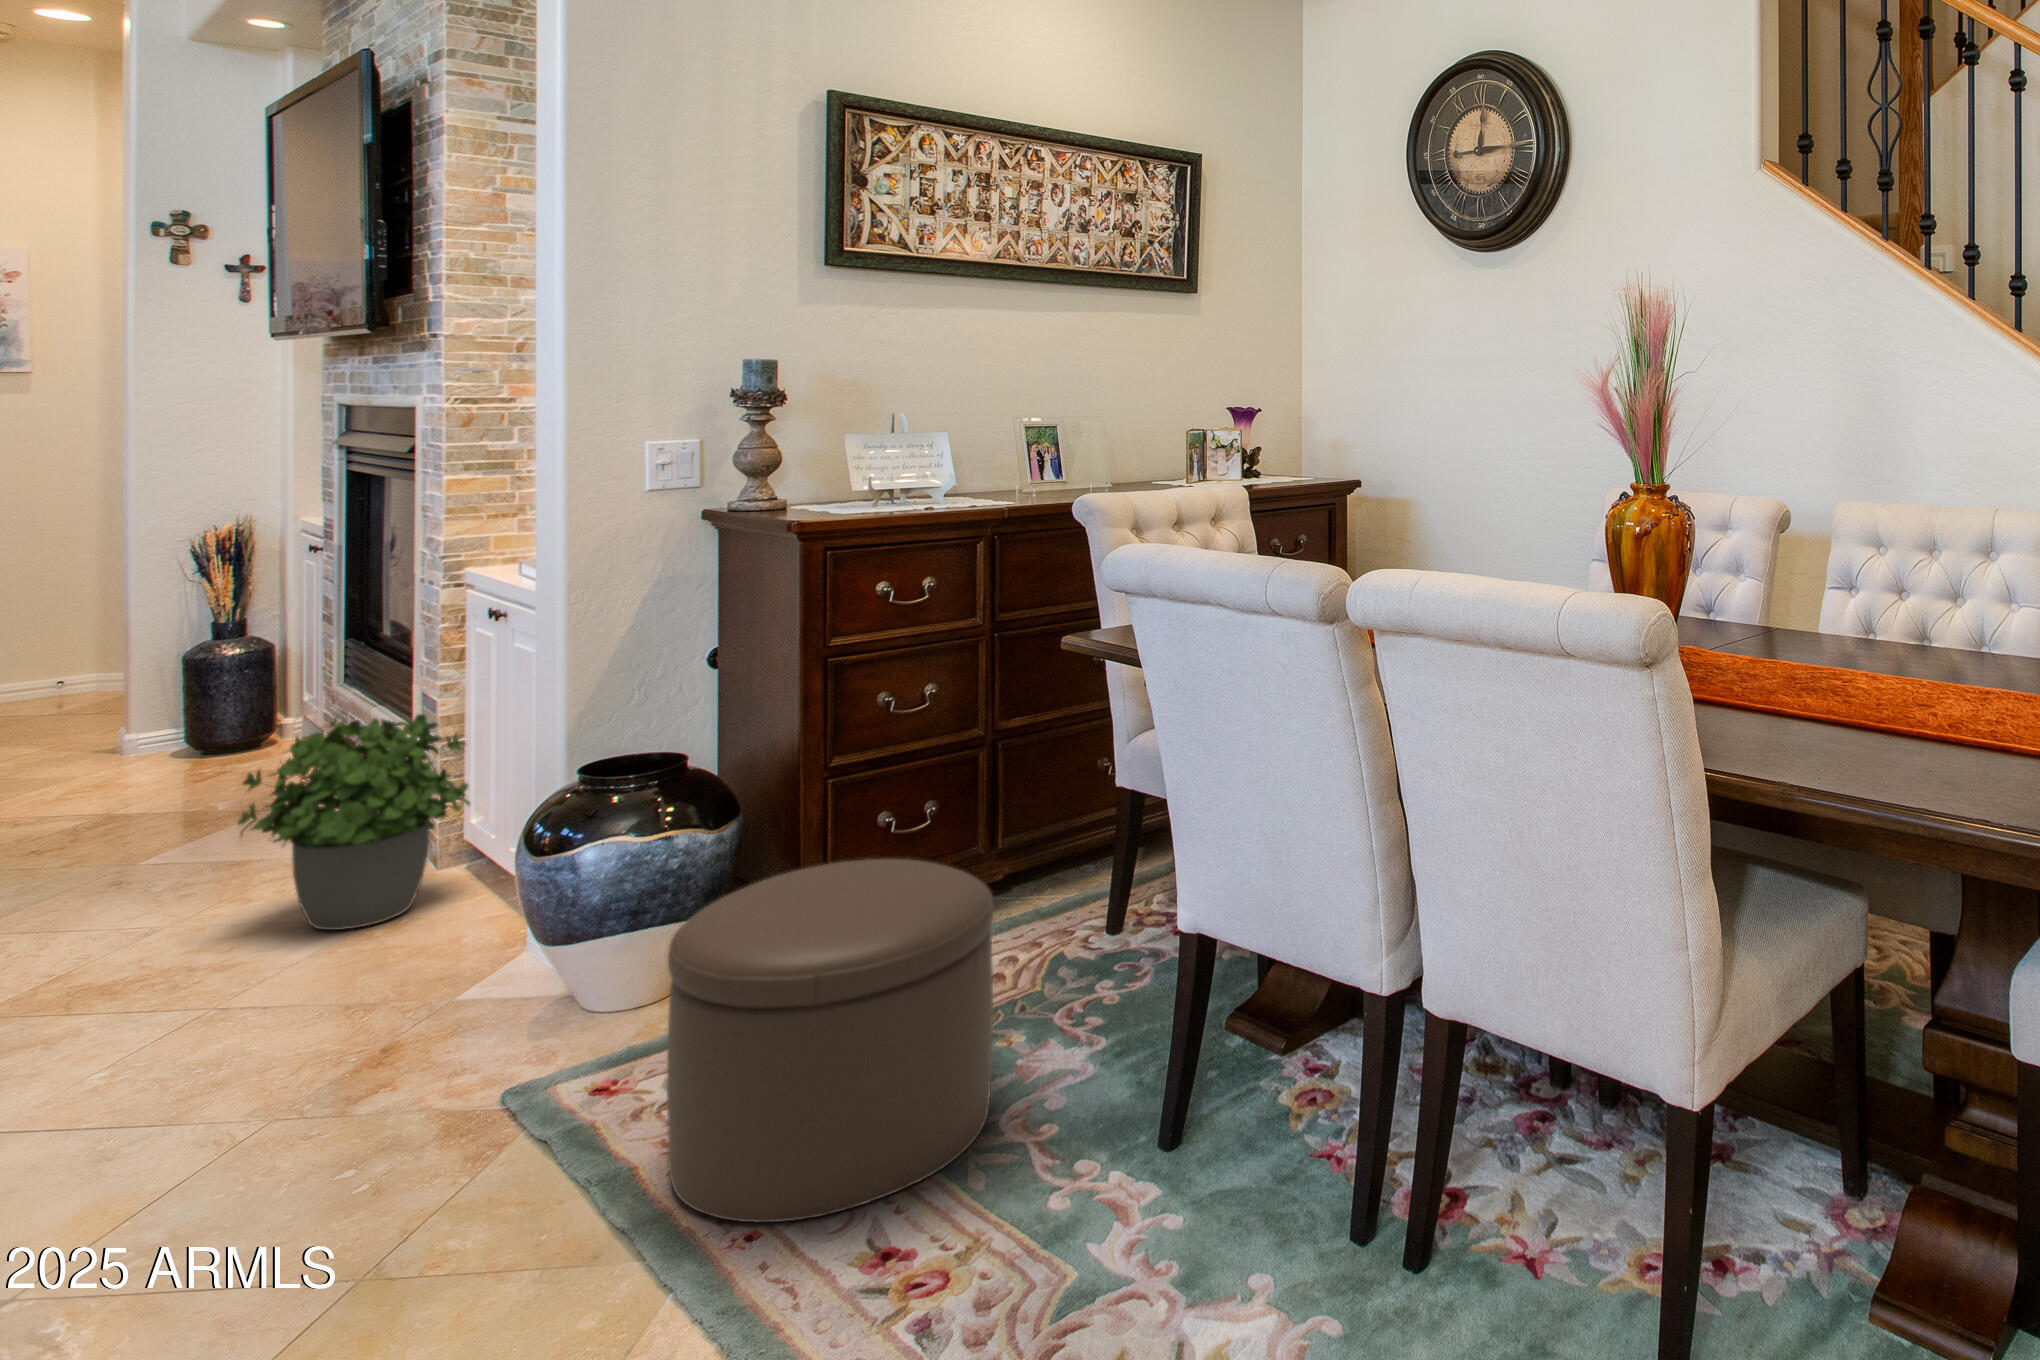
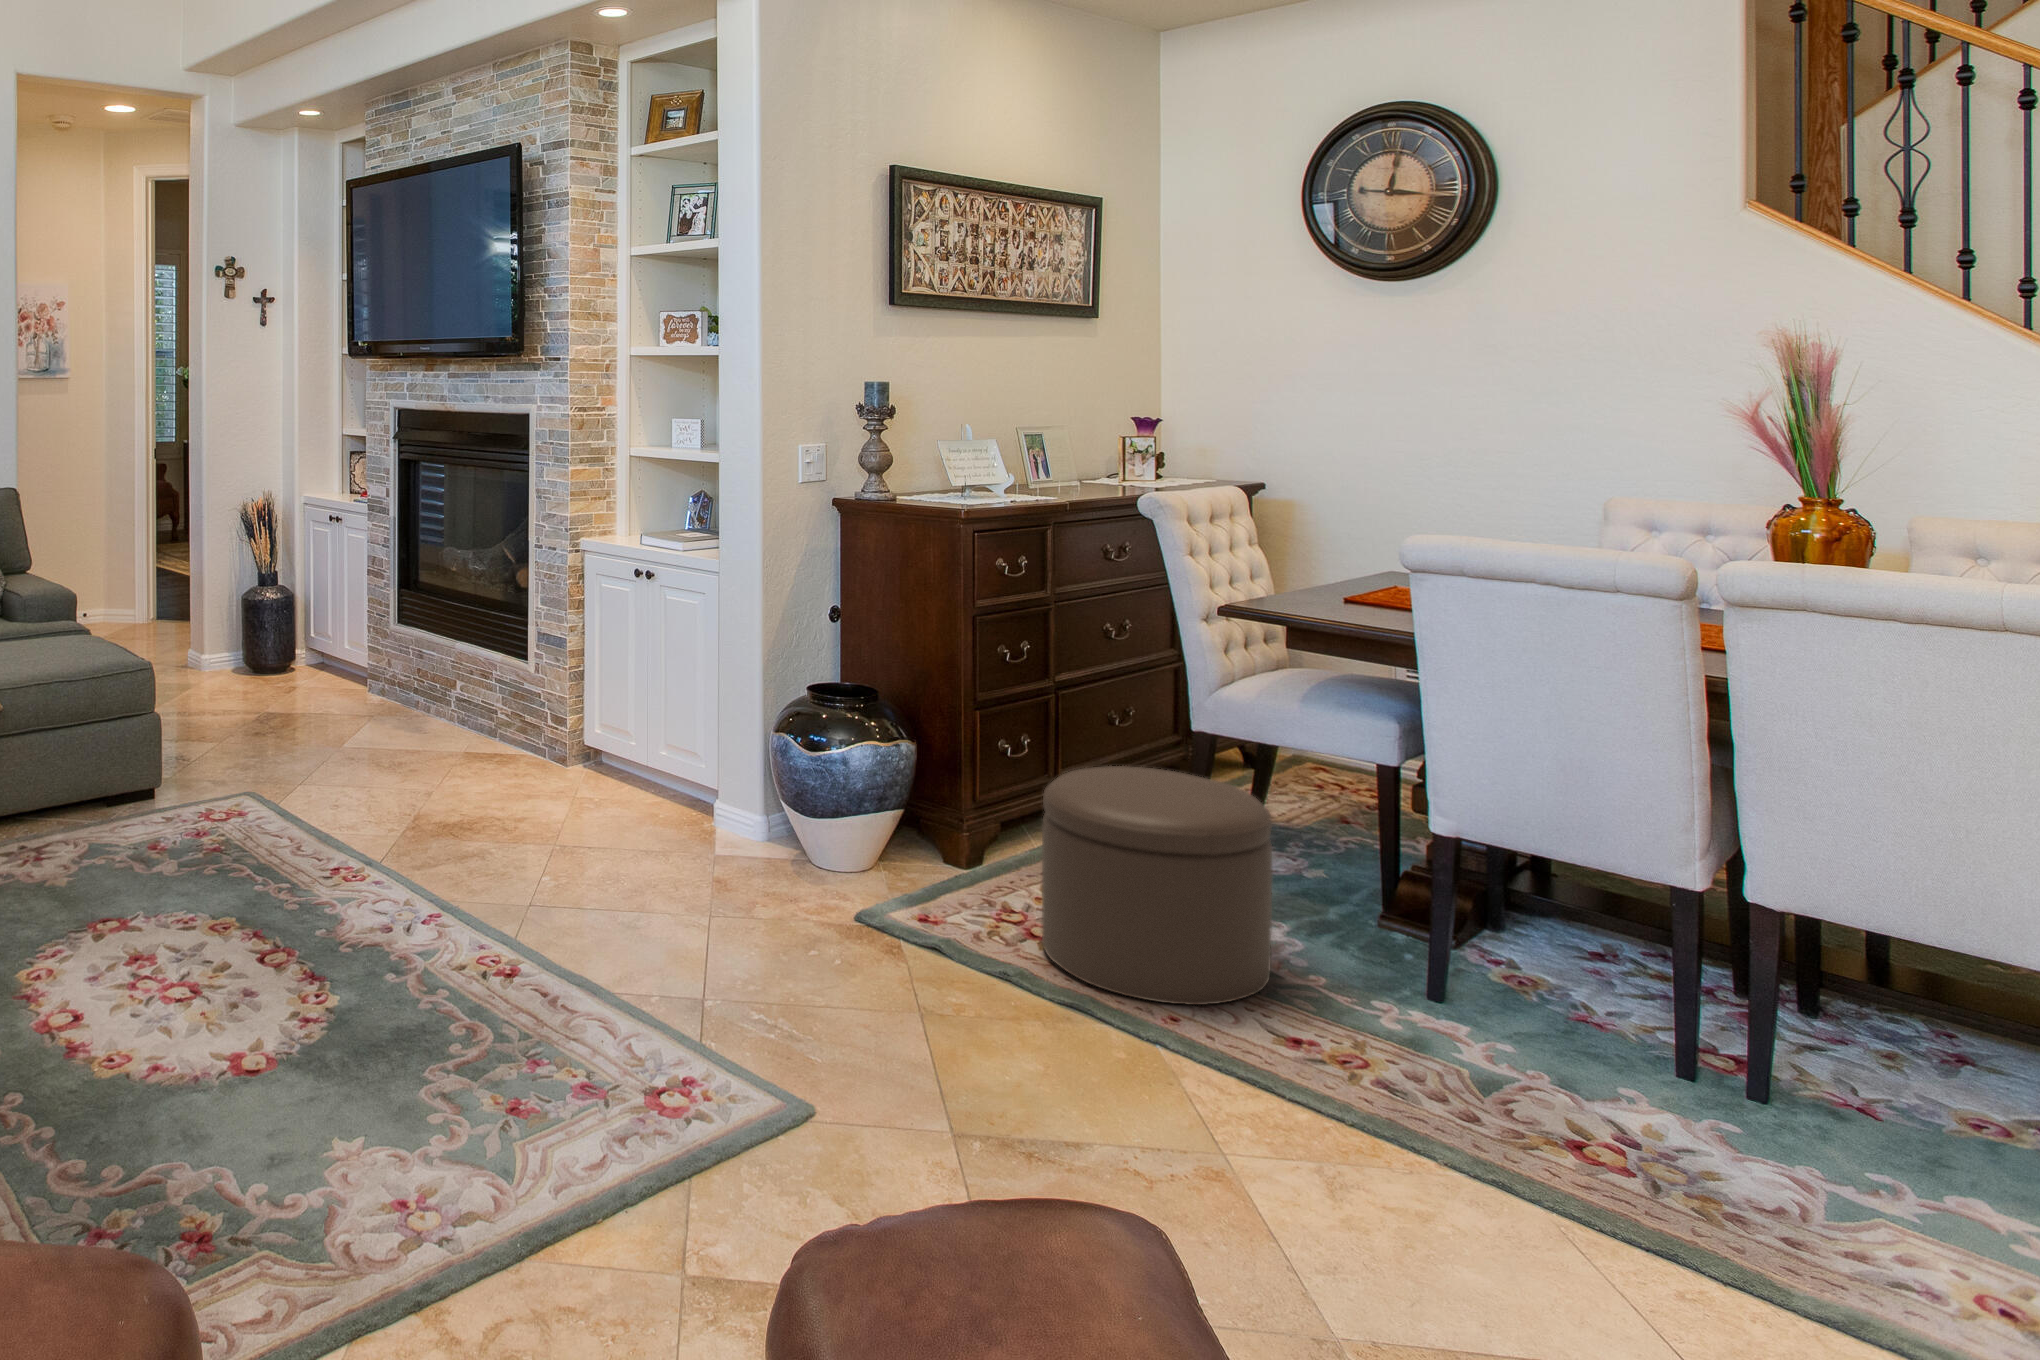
potted plant: present [238,714,470,930] -> none [508,645,631,805]

